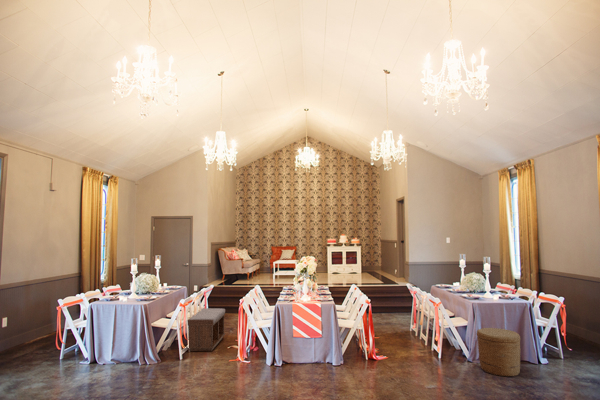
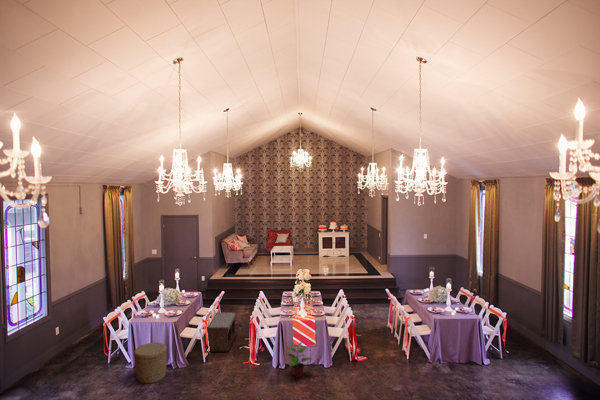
potted plant: none [281,327,318,374] -> present [286,342,312,377]
woven basket: present [477,328,521,377] -> present [134,343,167,383]

